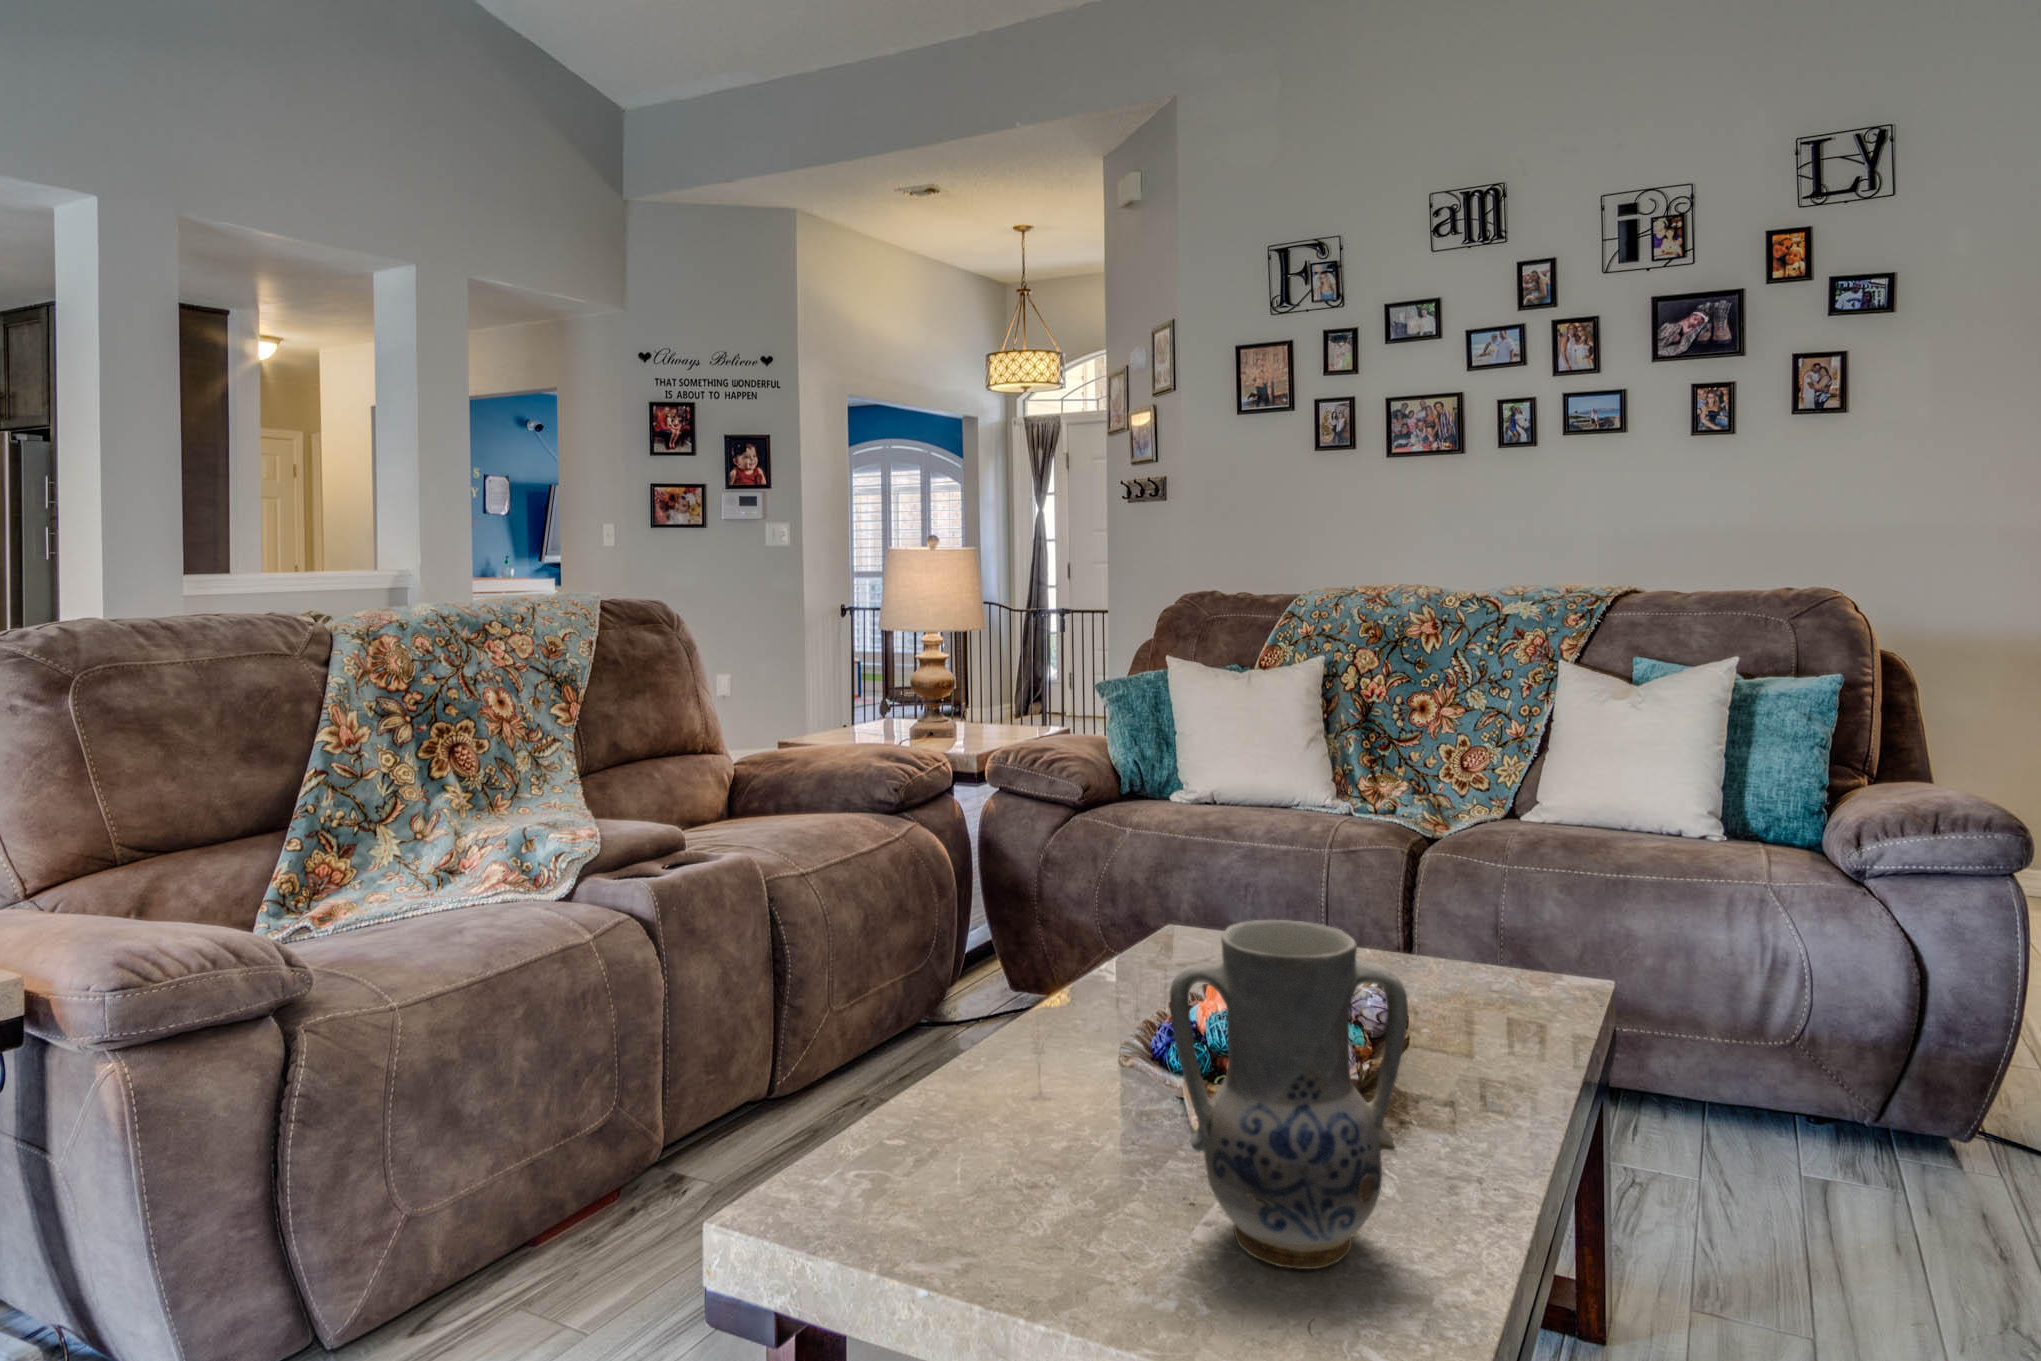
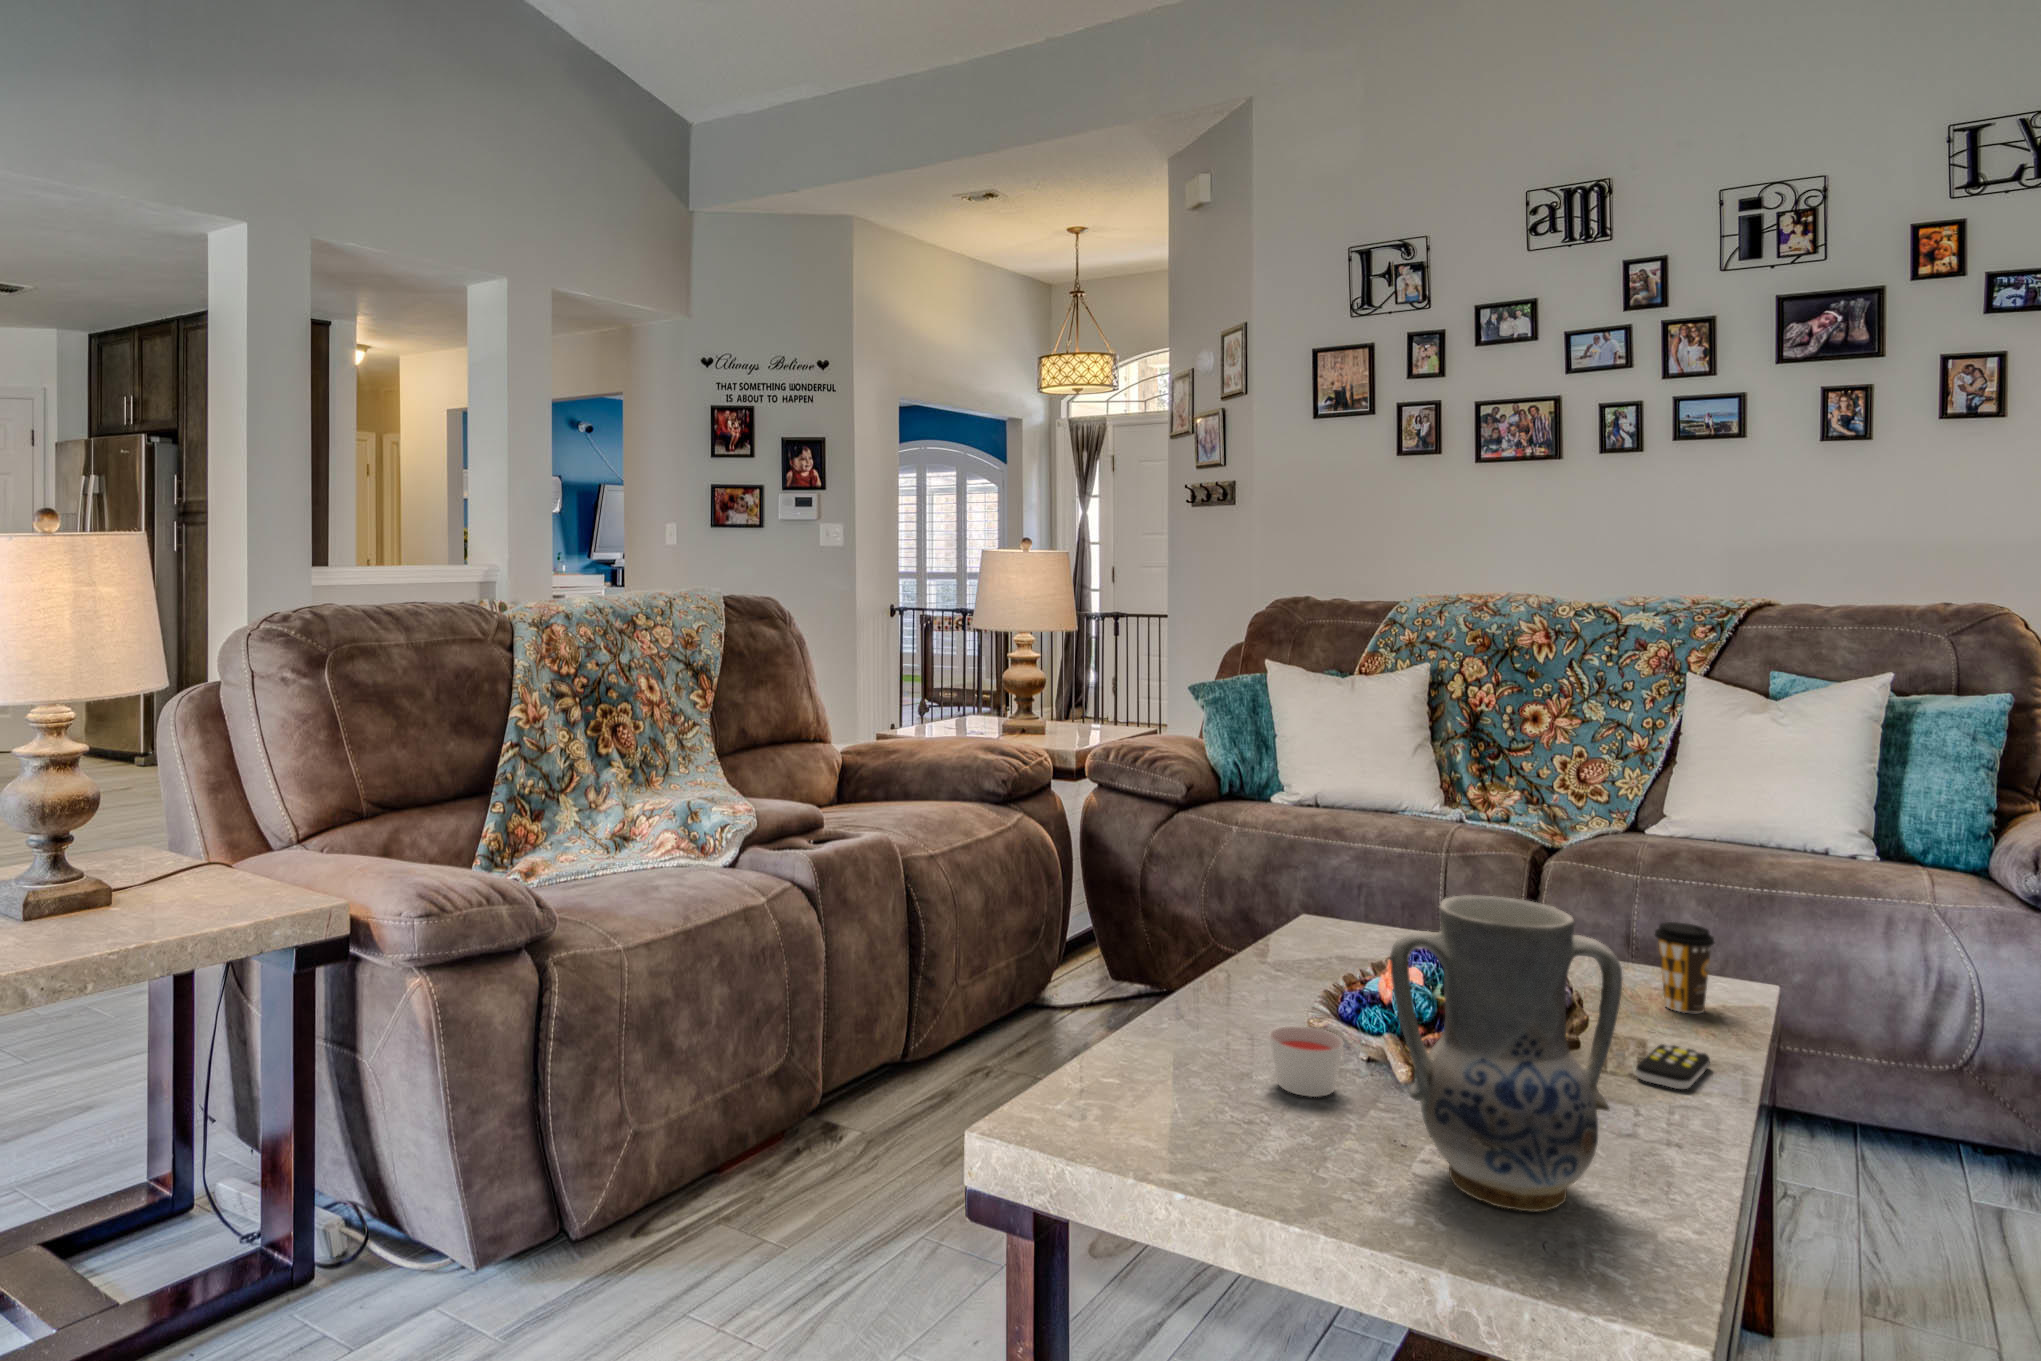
coffee cup: none [1491,922,1548,1015] -> present [1655,922,1714,1013]
remote control: none [1456,1053,1531,1105] -> present [1636,1043,1710,1089]
candle: none [1075,1061,1151,1141] -> present [1269,1026,1343,1097]

